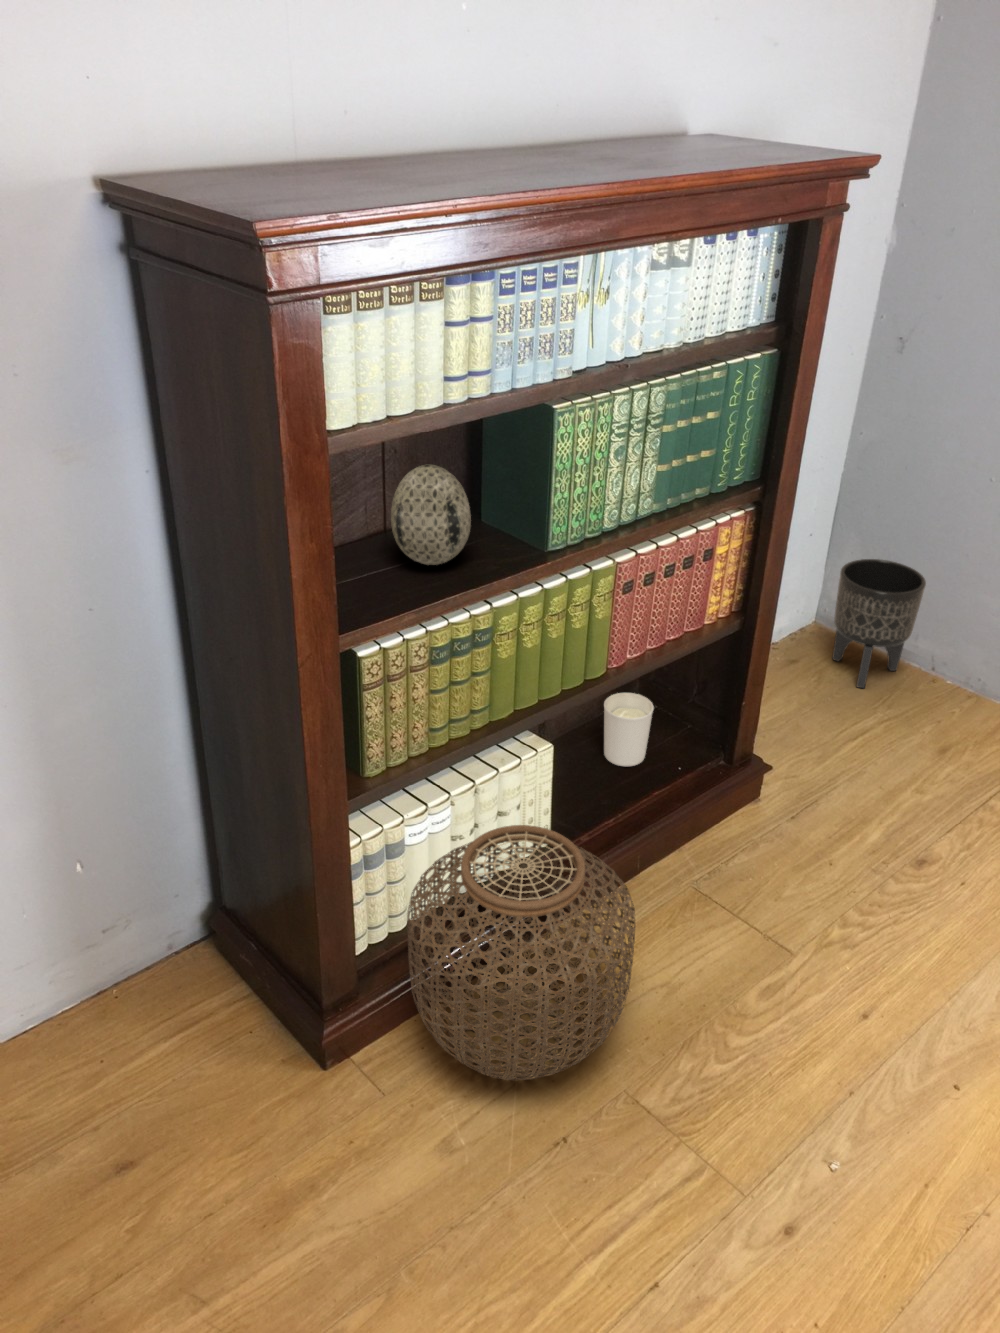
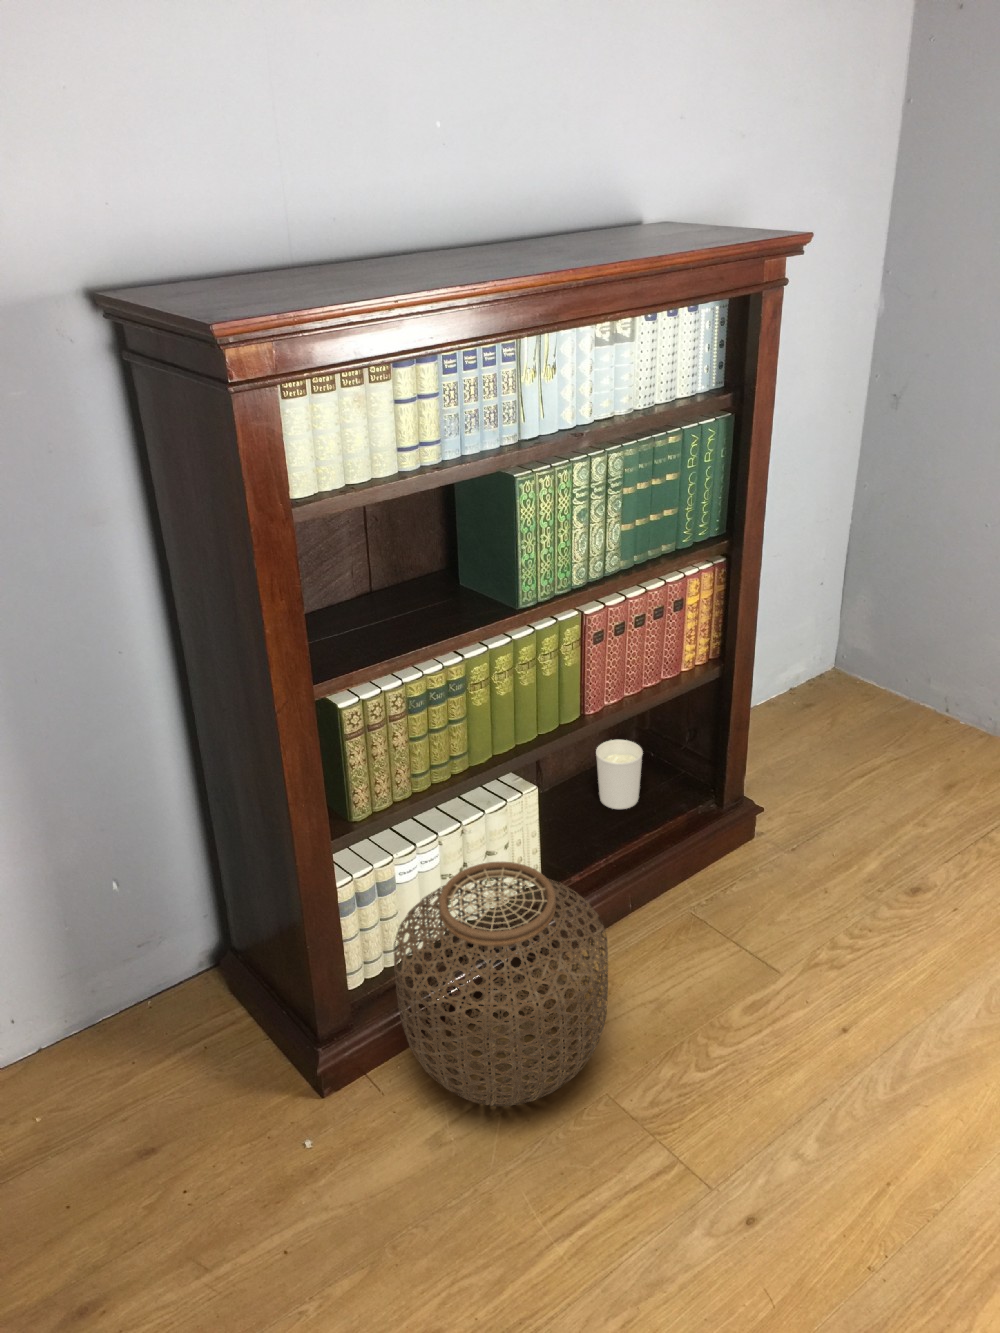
decorative egg: present [391,465,471,565] -> none [368,532,441,623]
planter: present [832,559,926,688] -> none [827,608,911,731]

